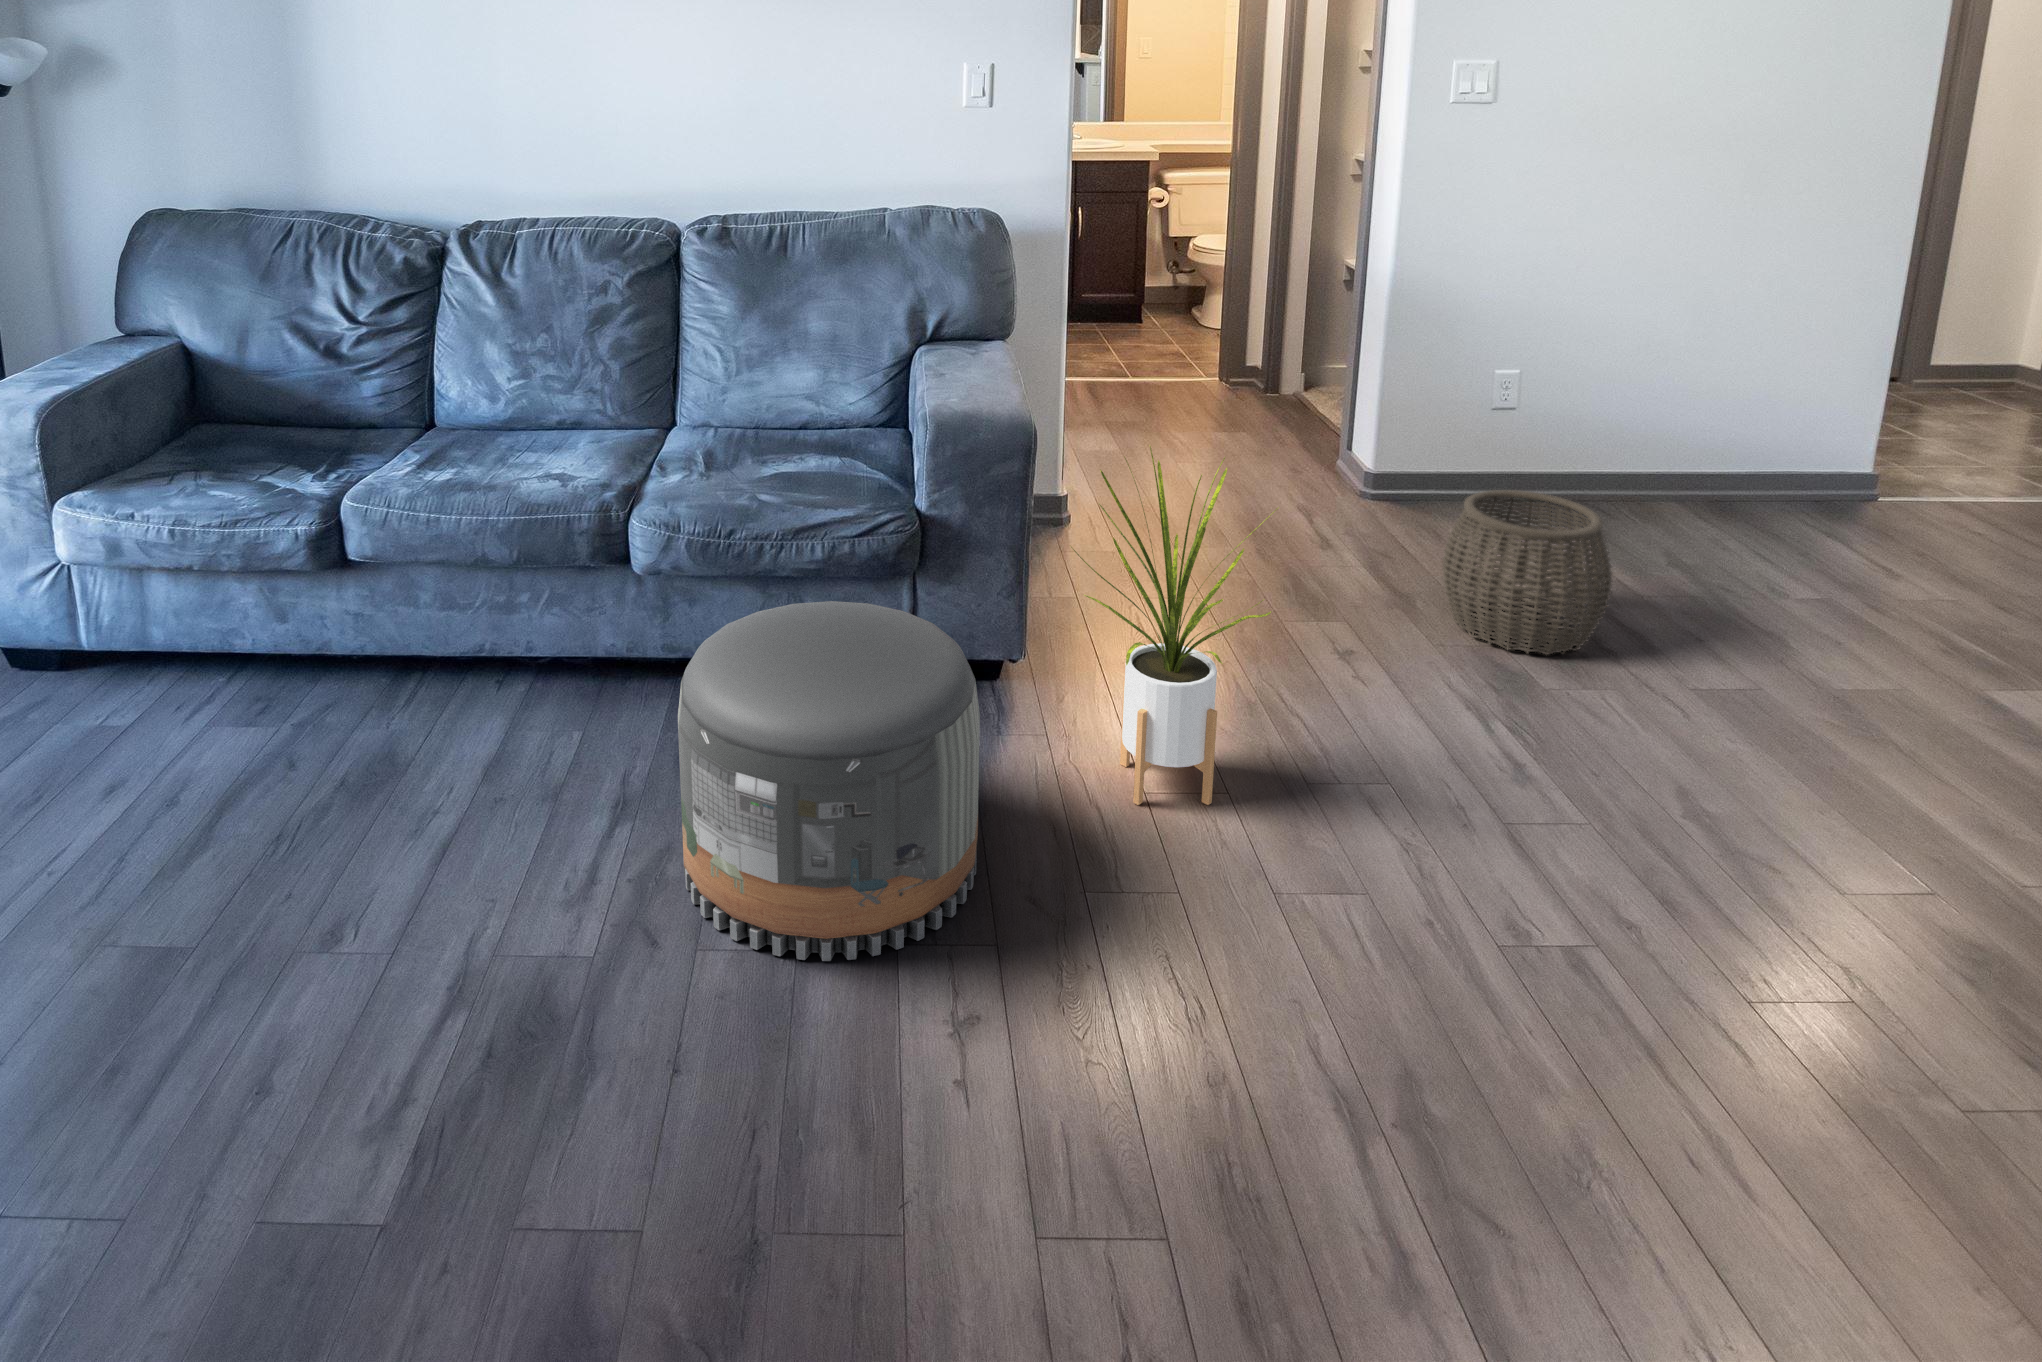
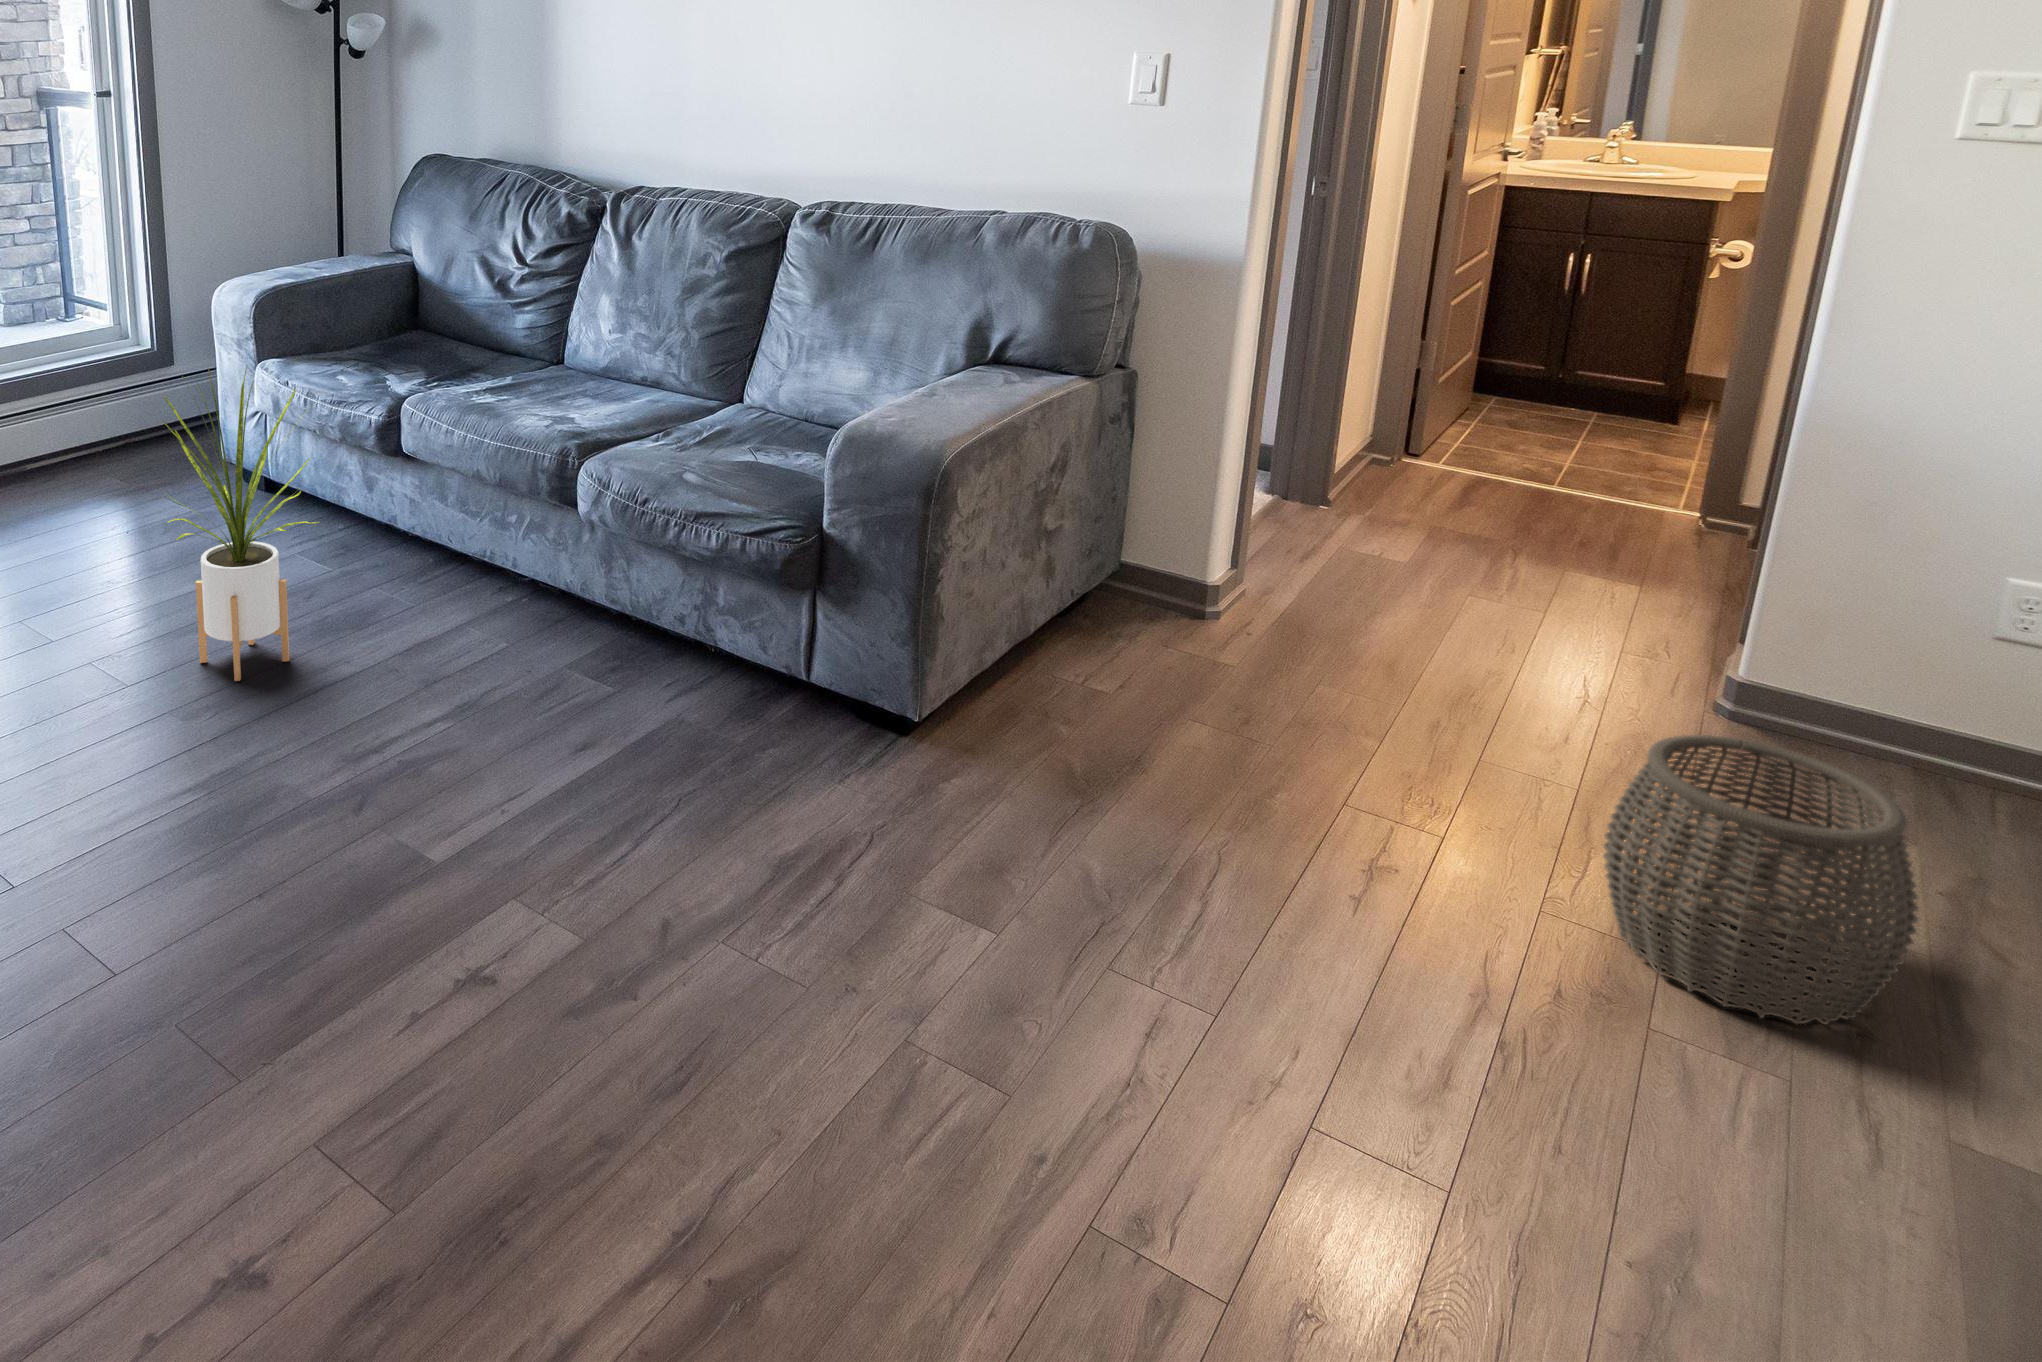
house plant: present [1071,446,1278,805] -> present [162,366,319,681]
pouf: present [678,601,980,961] -> none [410,560,697,885]

